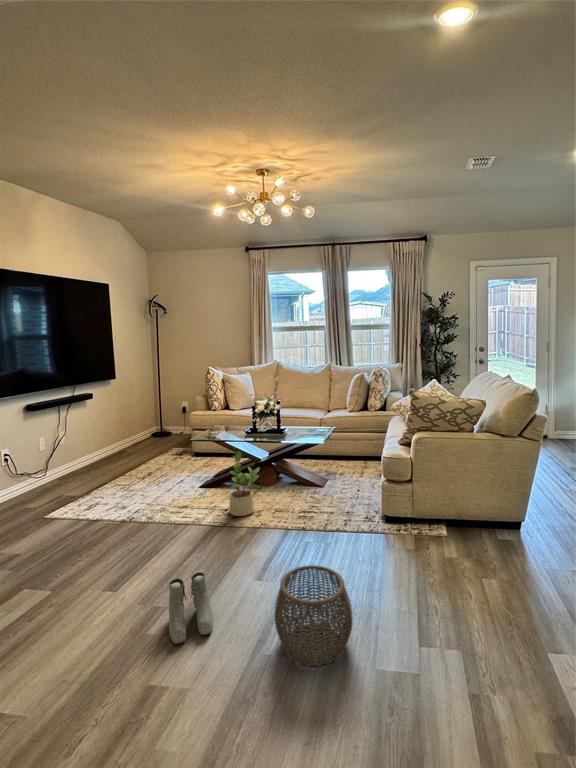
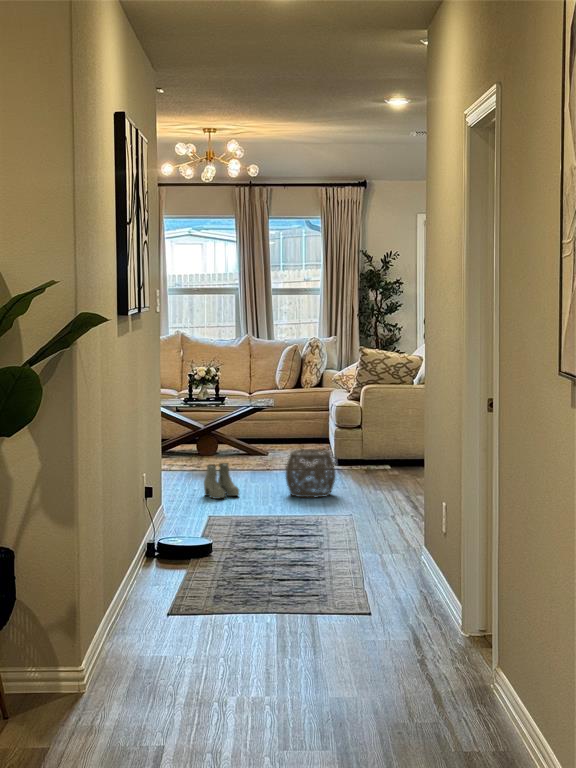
potted plant: present [229,451,259,516] -> none [188,406,219,469]

